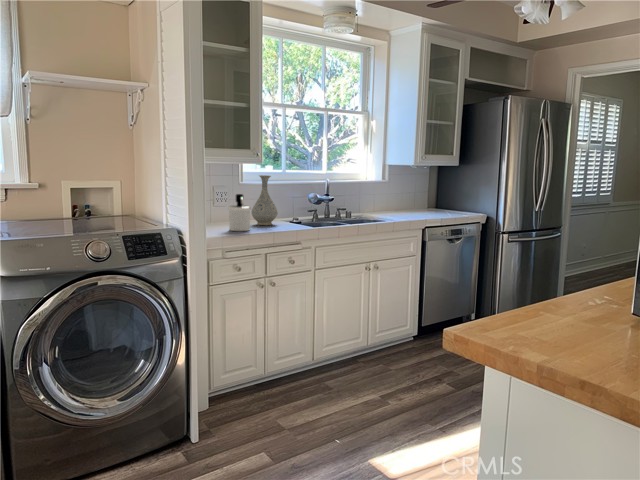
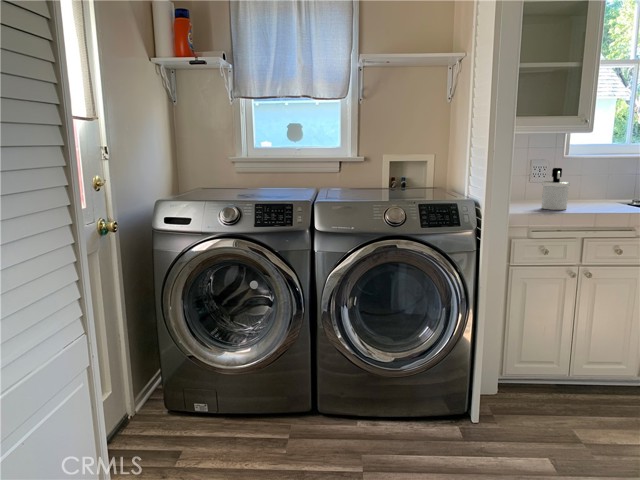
vase: present [252,175,278,225] -> none [574,147,608,206]

